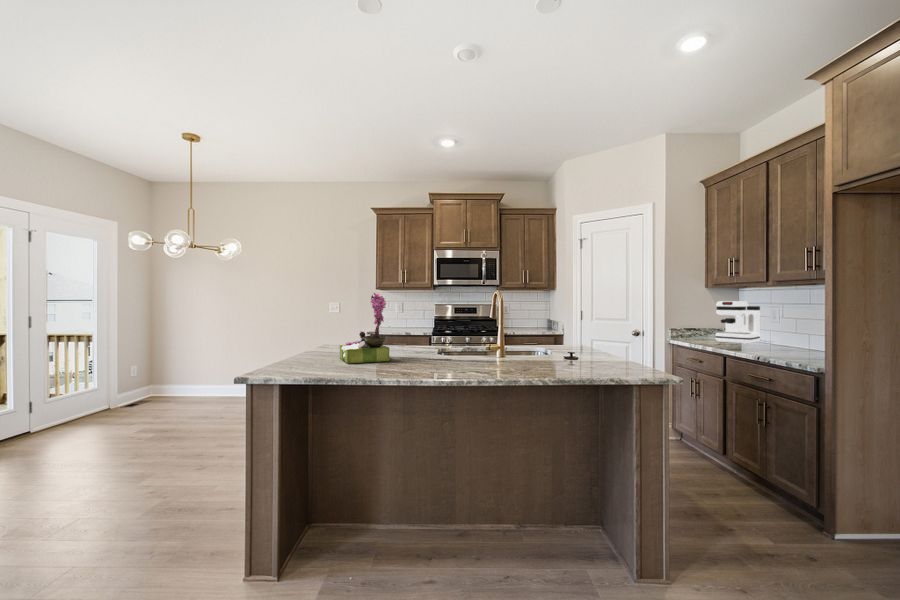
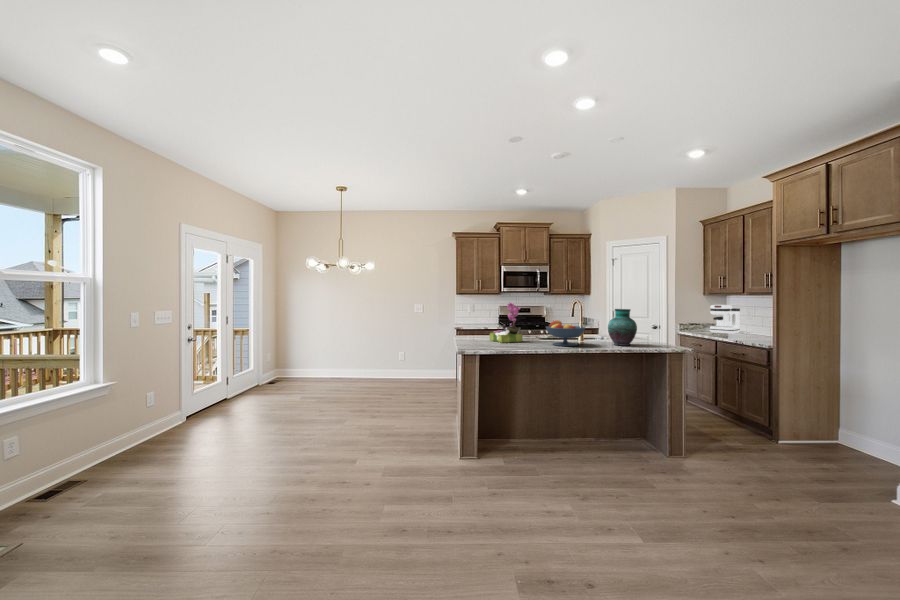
vase: none [532,303,582,370] -> present [608,309,637,346]
fruit bowl: none [419,323,488,371] -> present [546,320,585,346]

